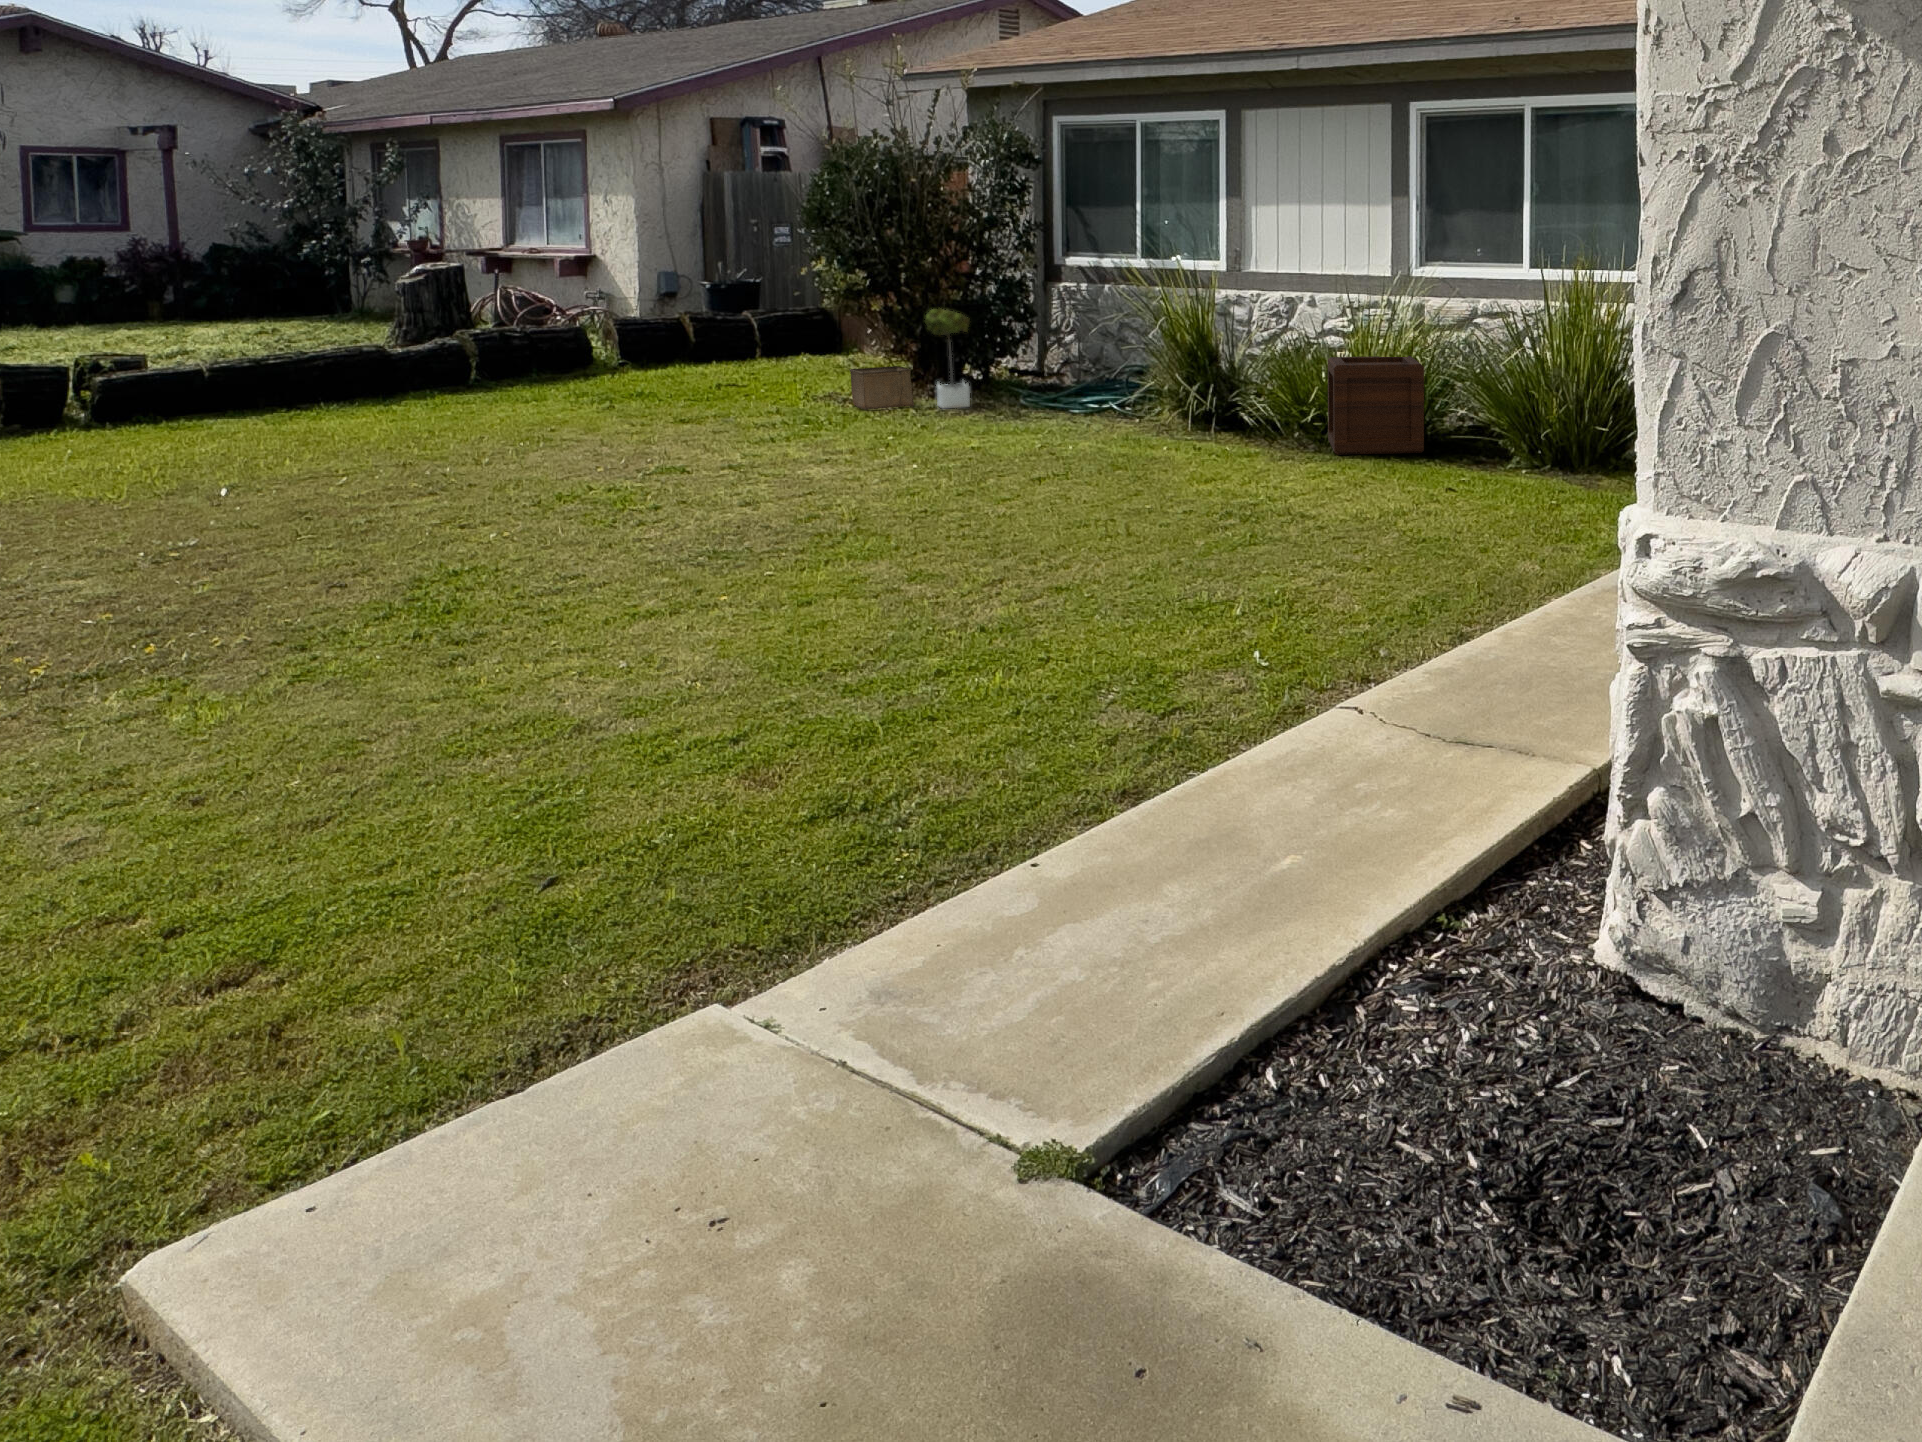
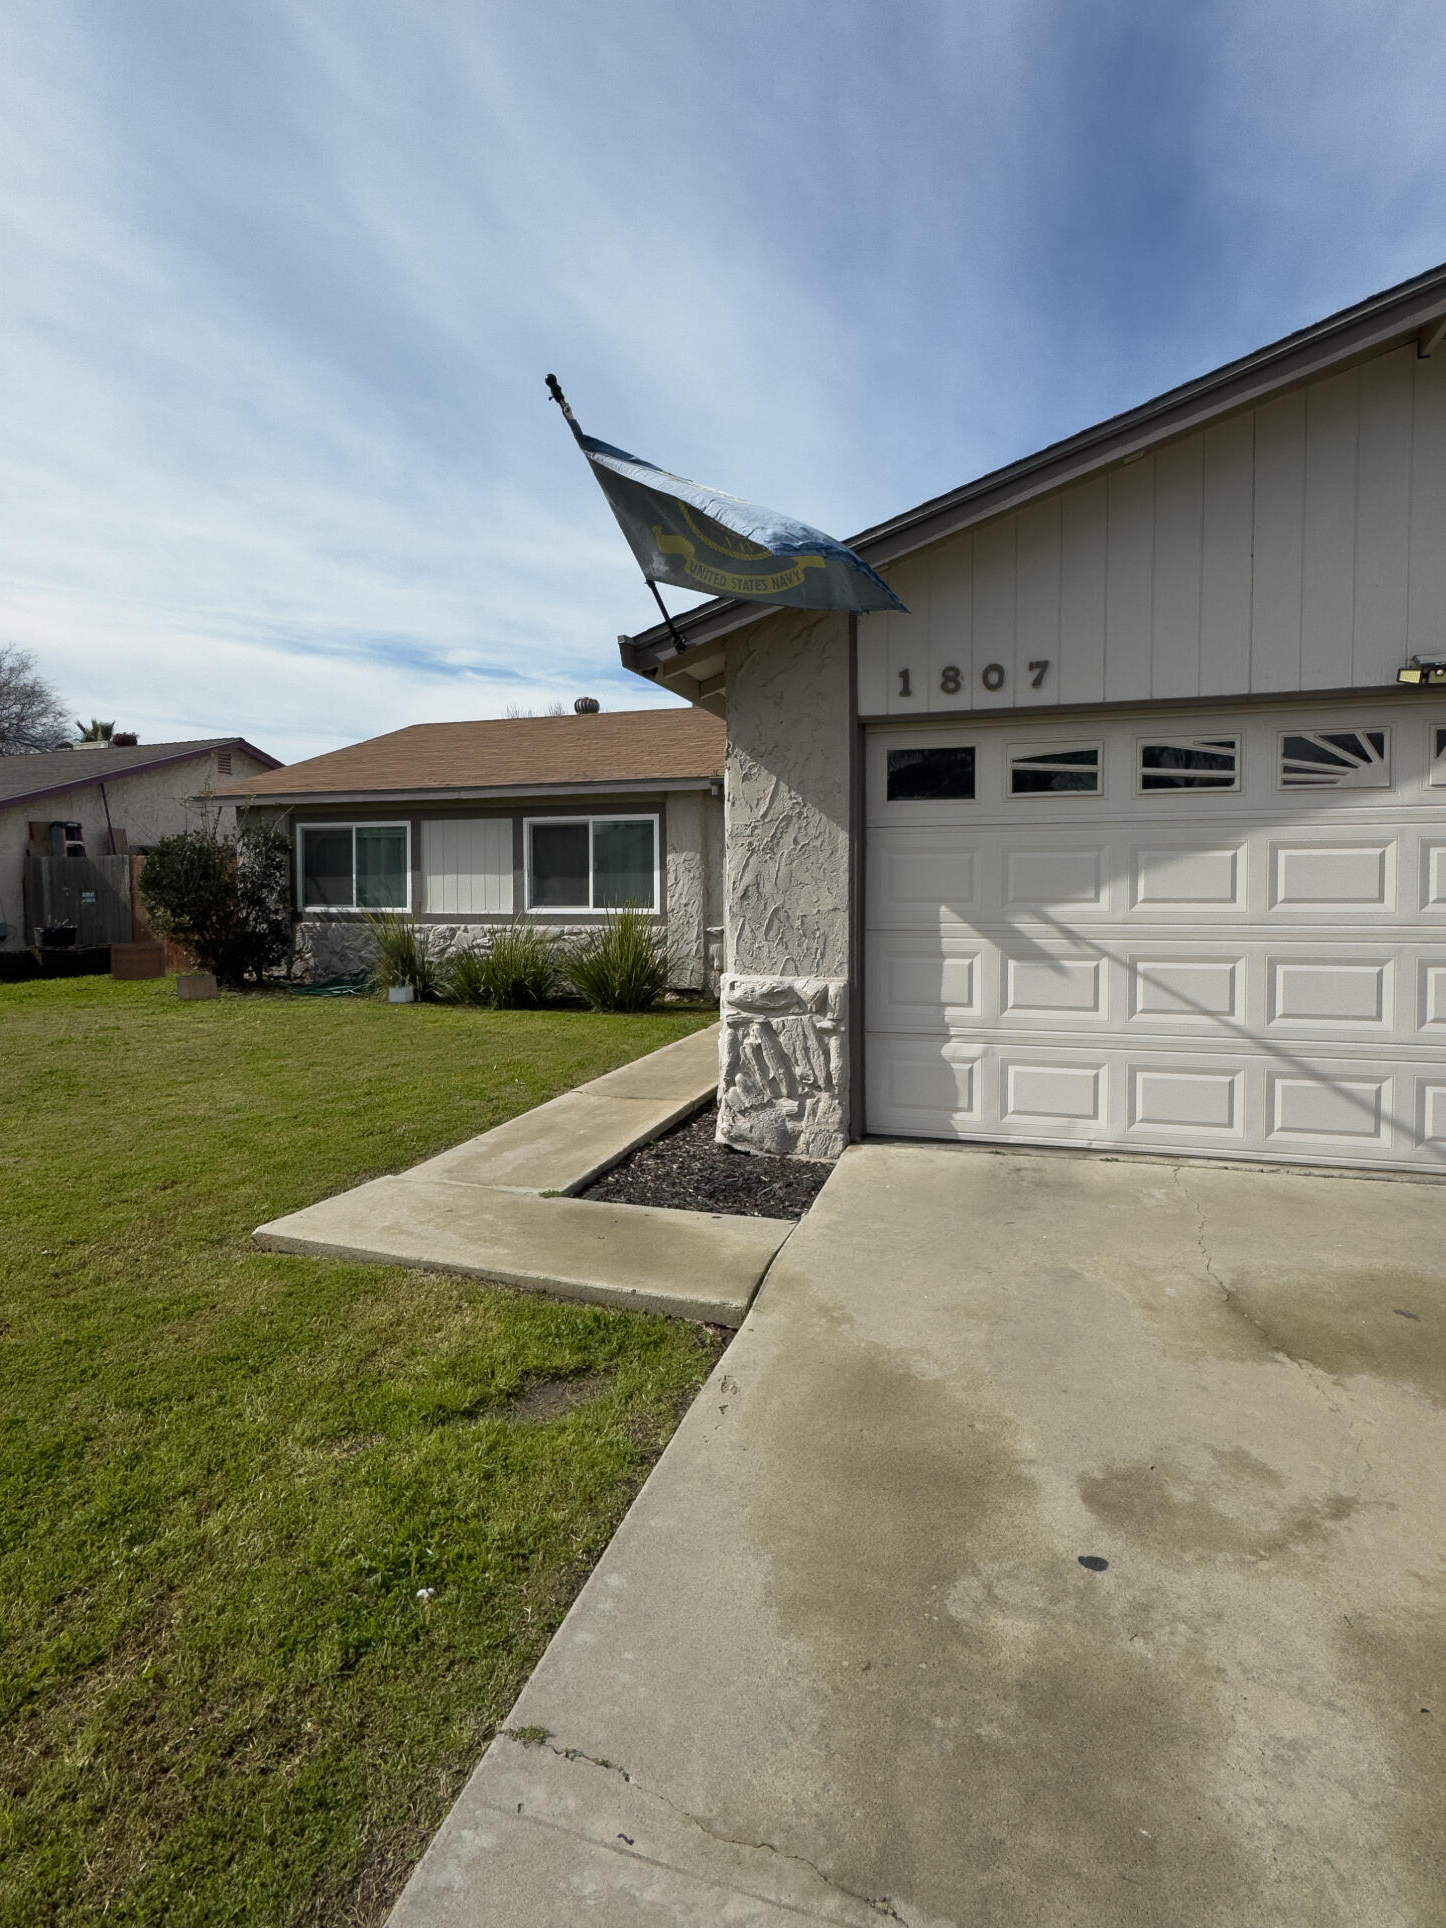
potted tree: present [925,308,970,408] -> present [383,939,413,1003]
wooden crate: present [1328,356,1424,455] -> present [111,942,166,980]

